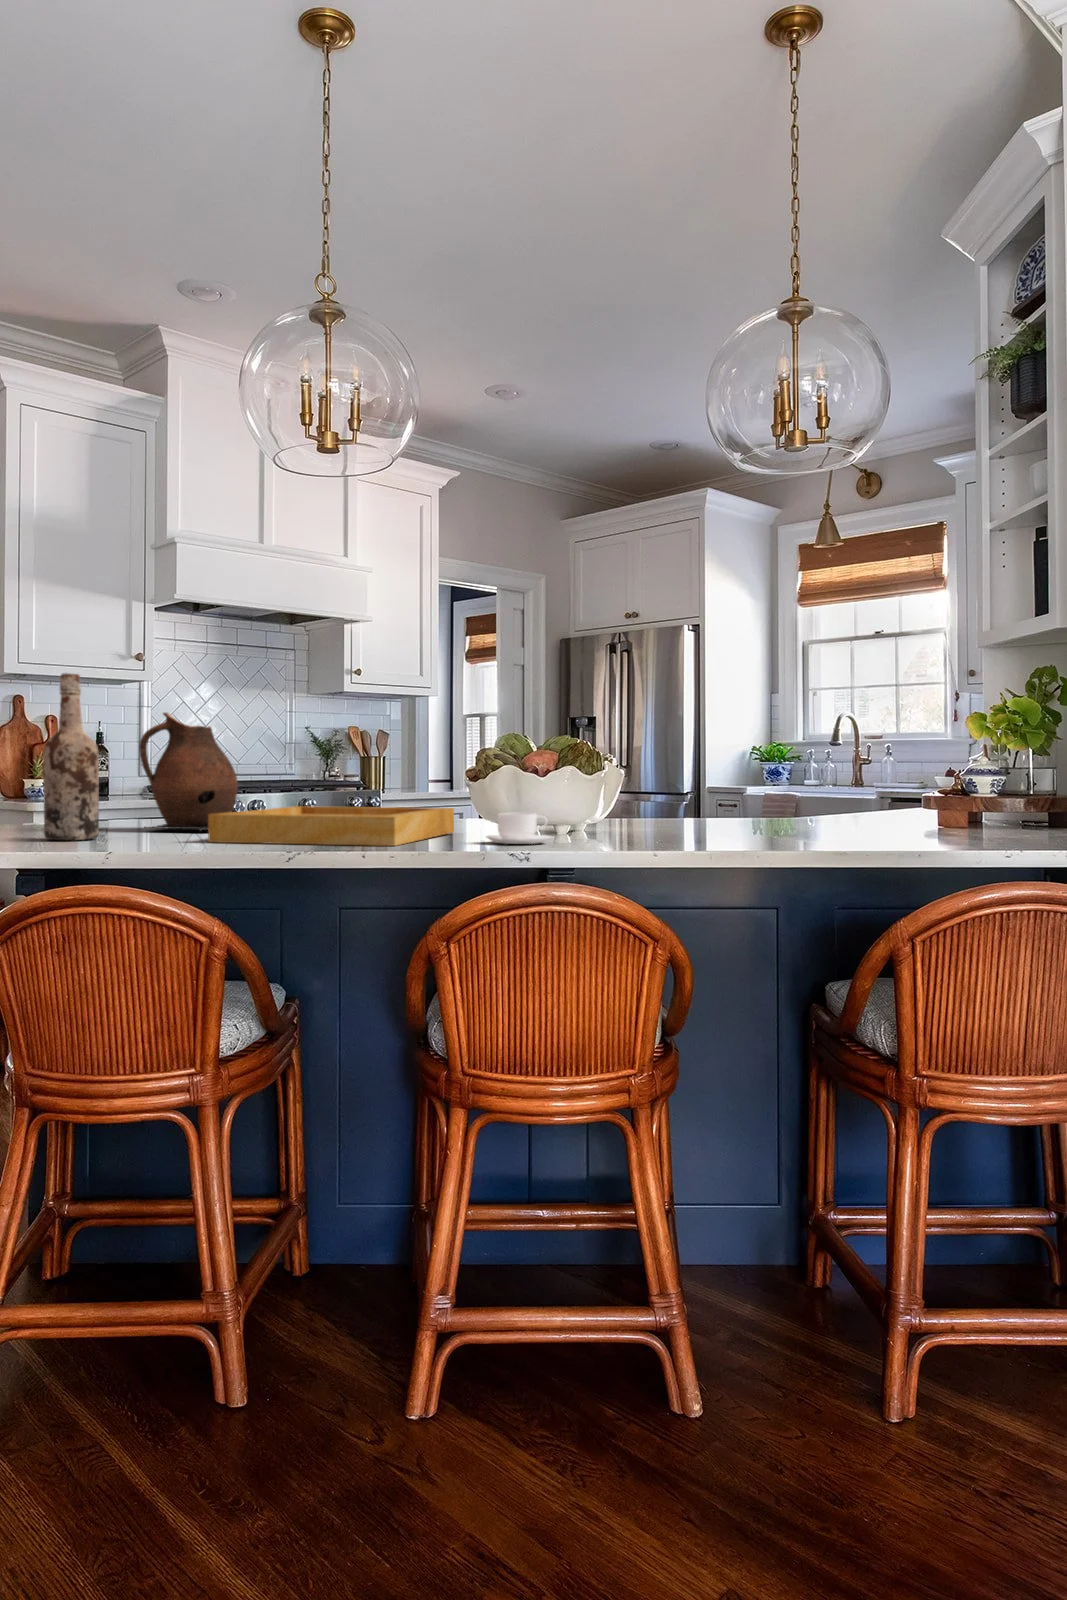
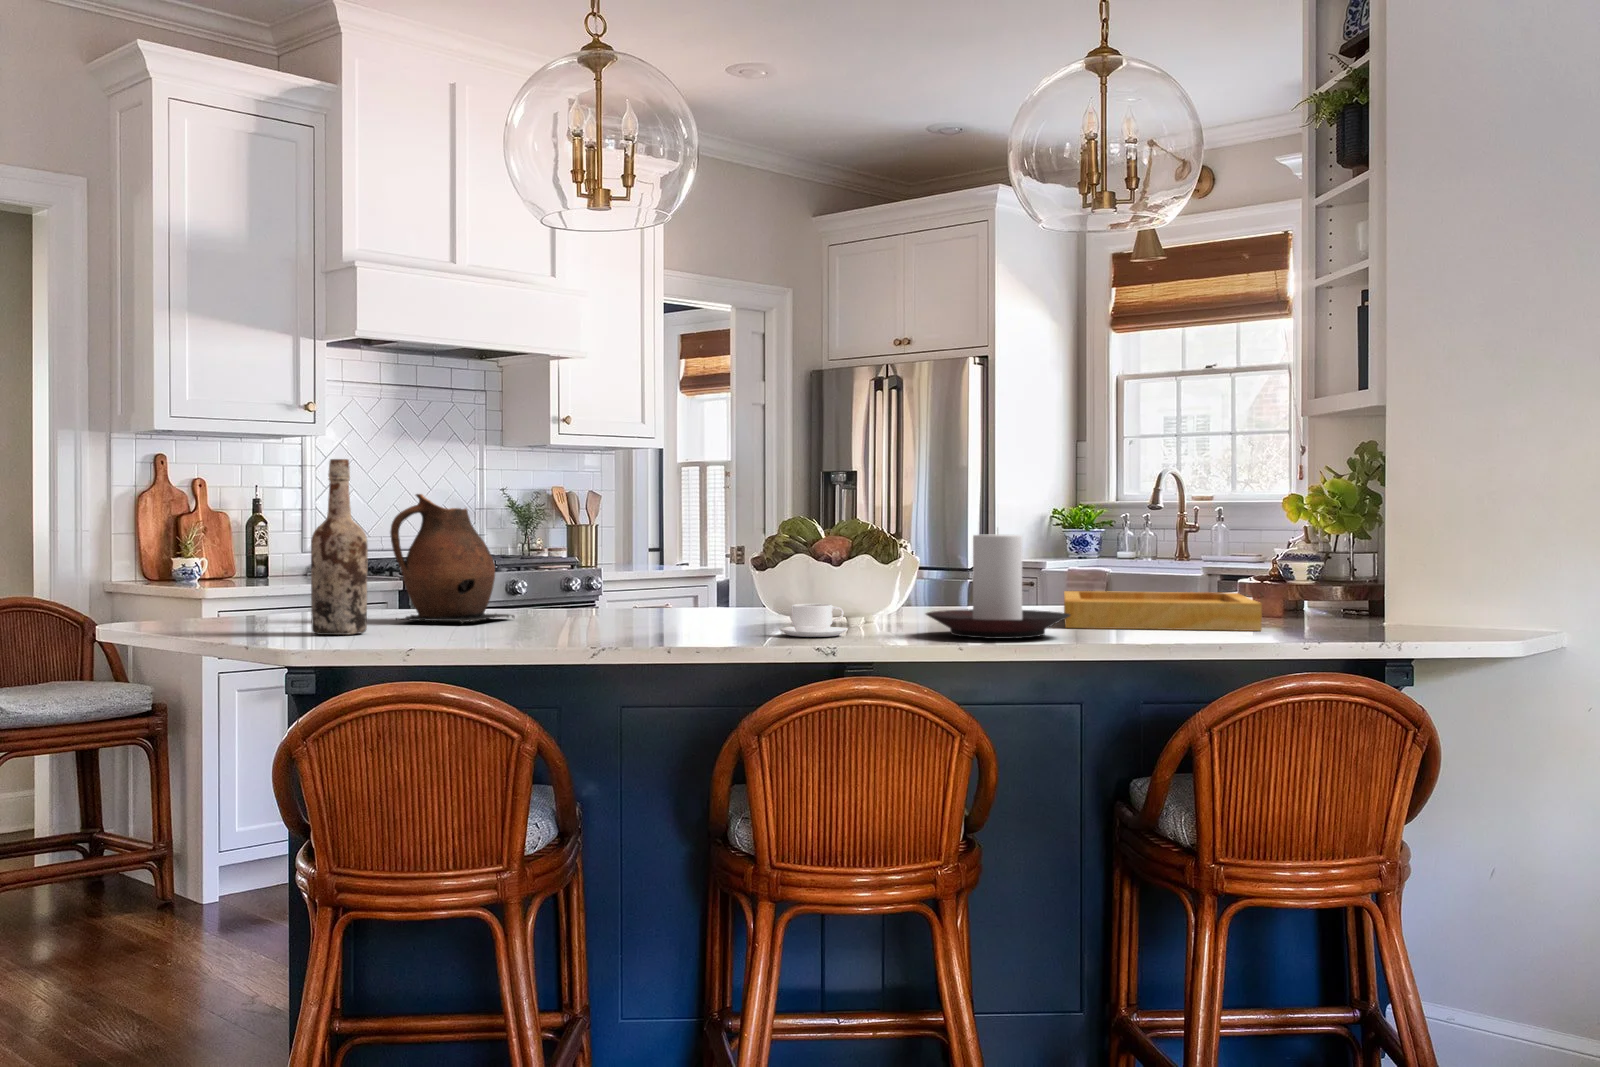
candle holder: none [626,739,769,846] -> present [926,534,1071,639]
tray: present [208,806,454,846] -> present [1064,591,1262,631]

